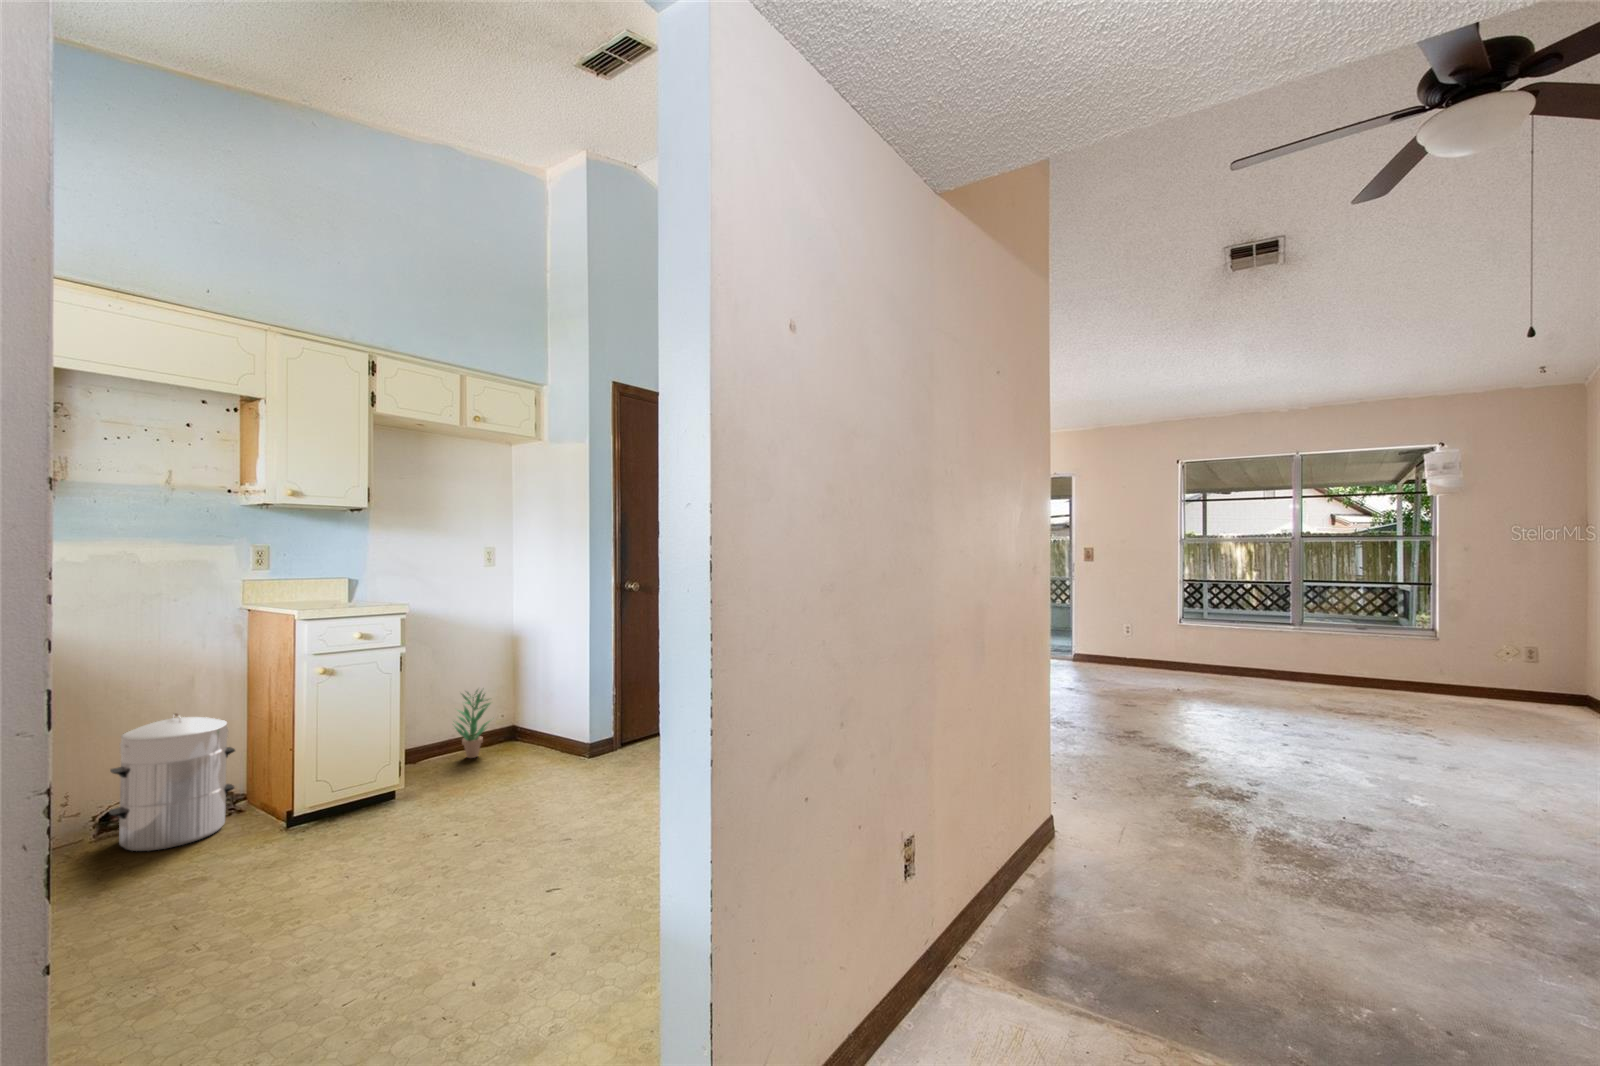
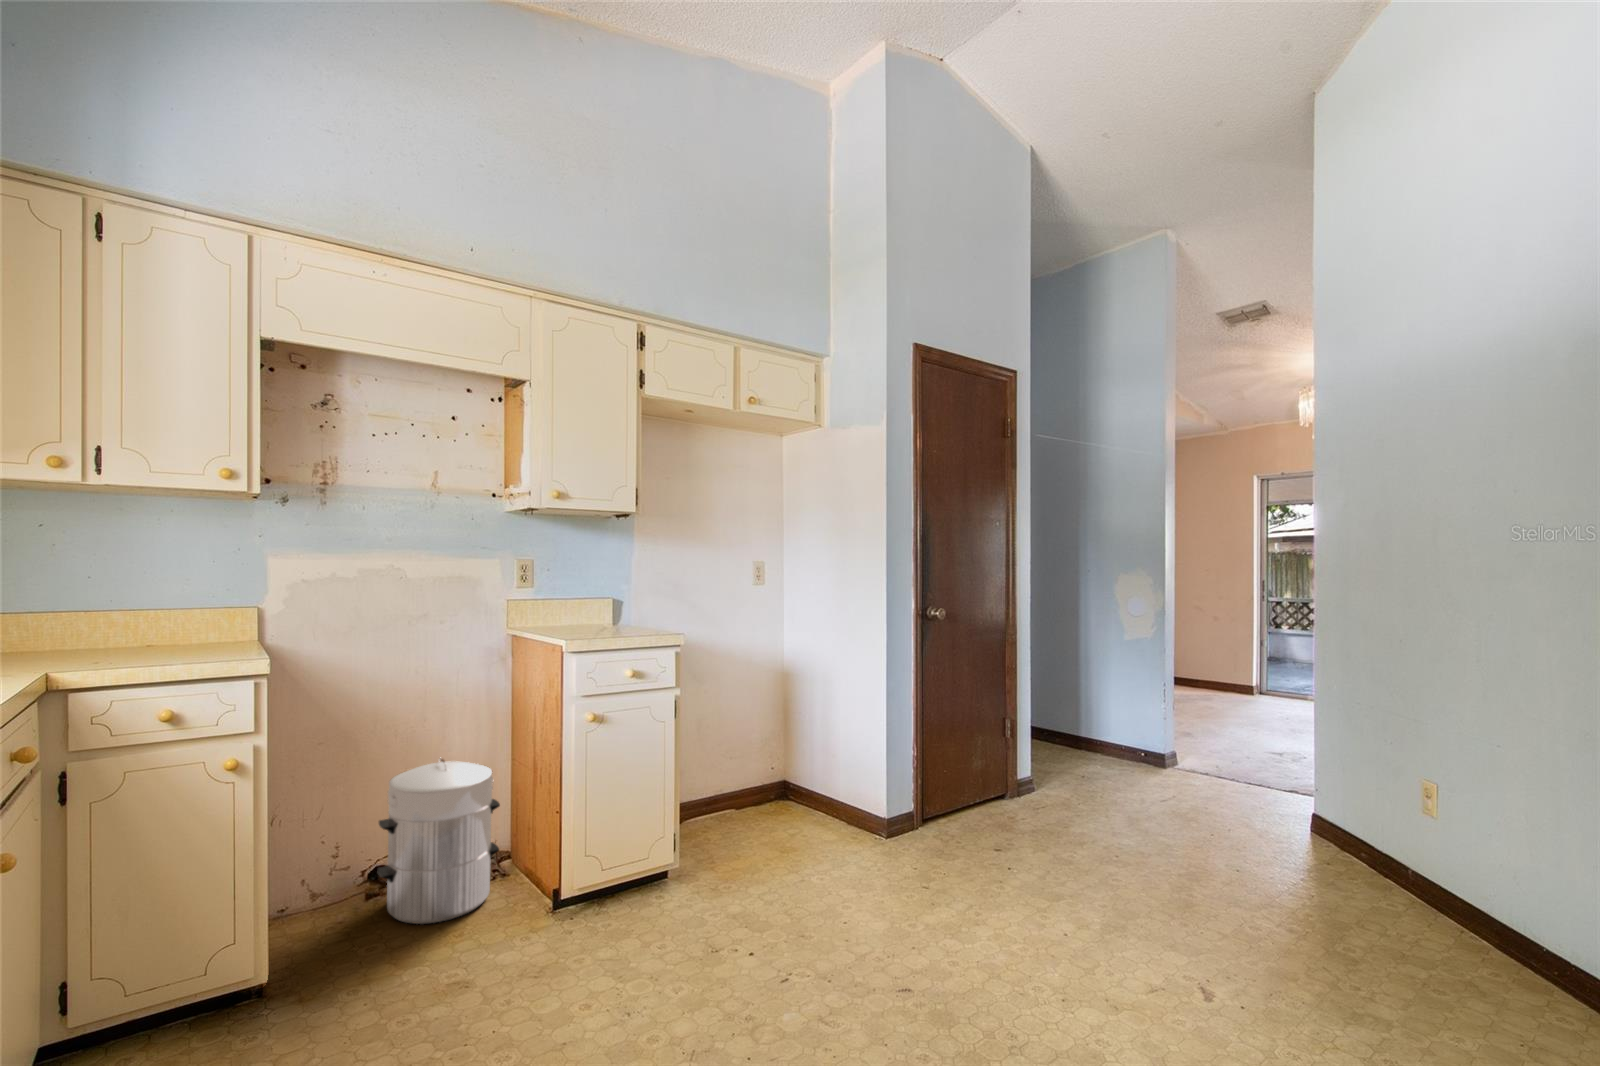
potted plant: present [455,690,490,758] -> none [719,734,768,822]

